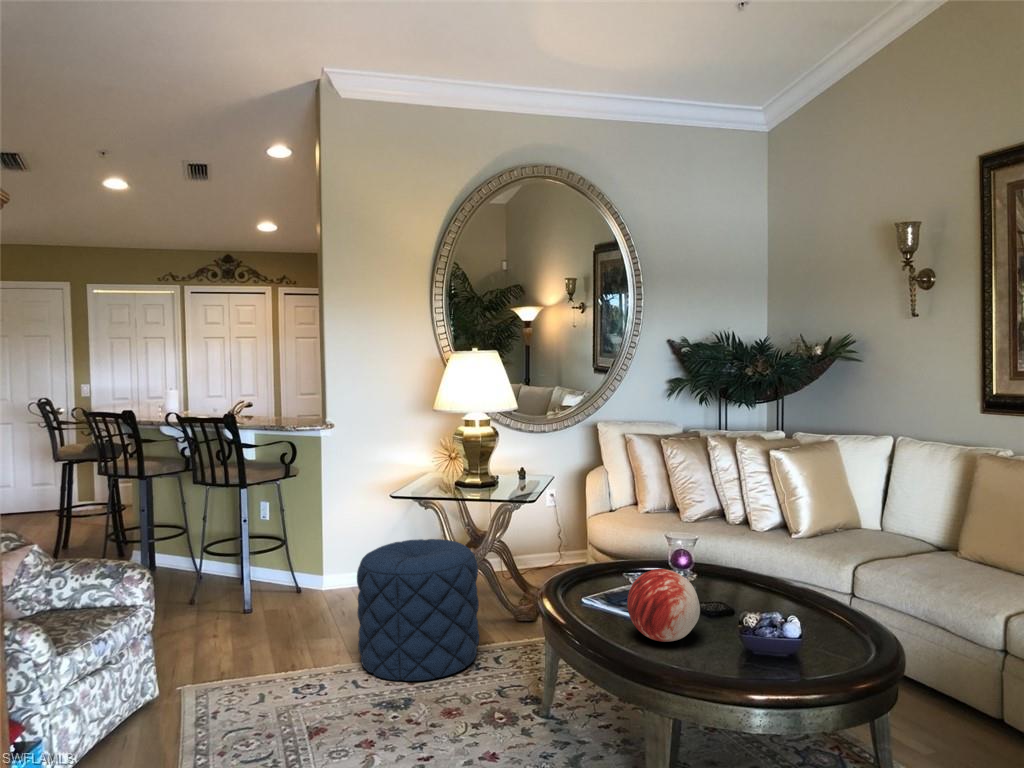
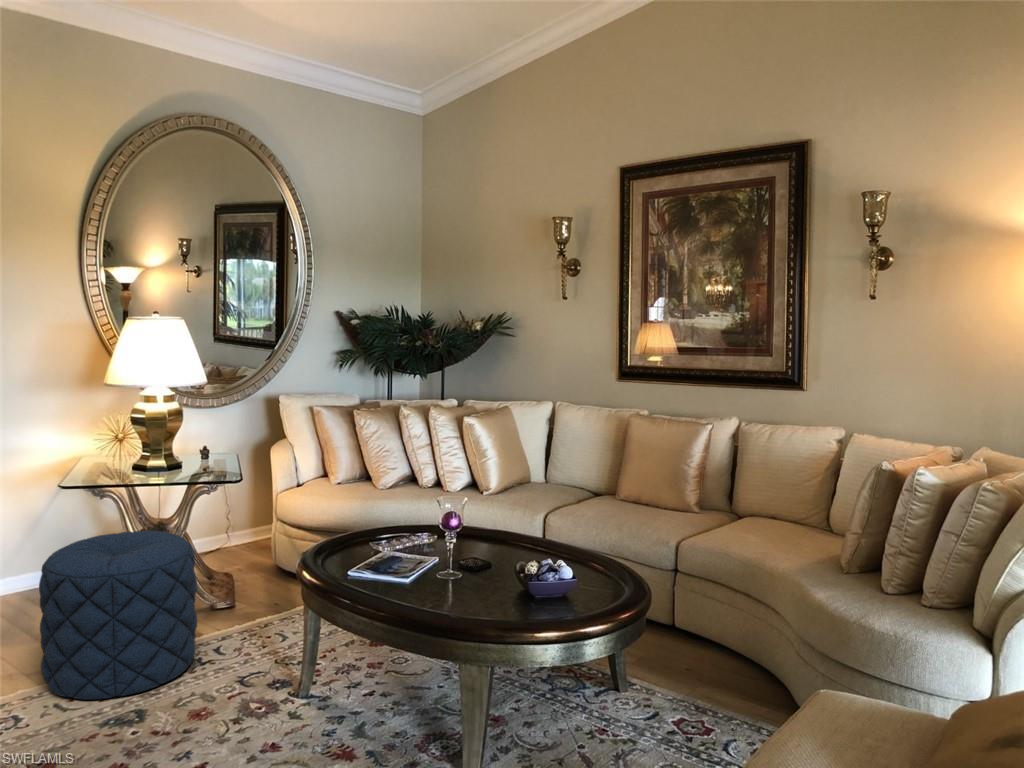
decorative orb: present [627,569,700,642] -> none [417,531,482,596]

